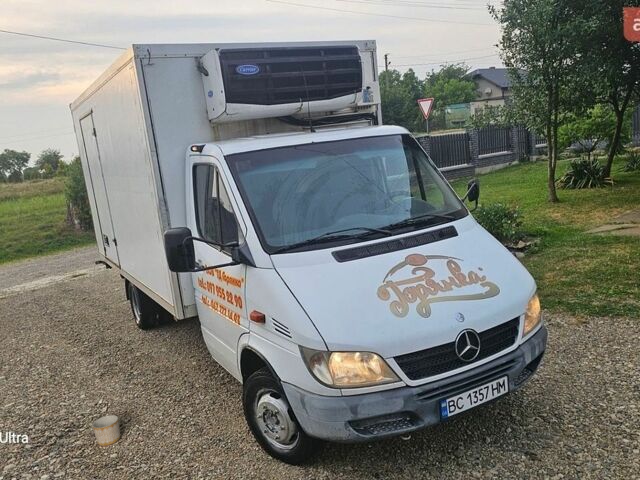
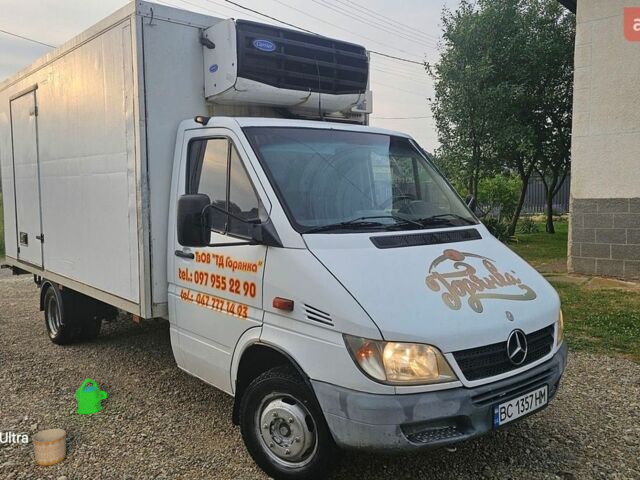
watering can: none [136,368,160,398] -> present [75,378,107,414]

